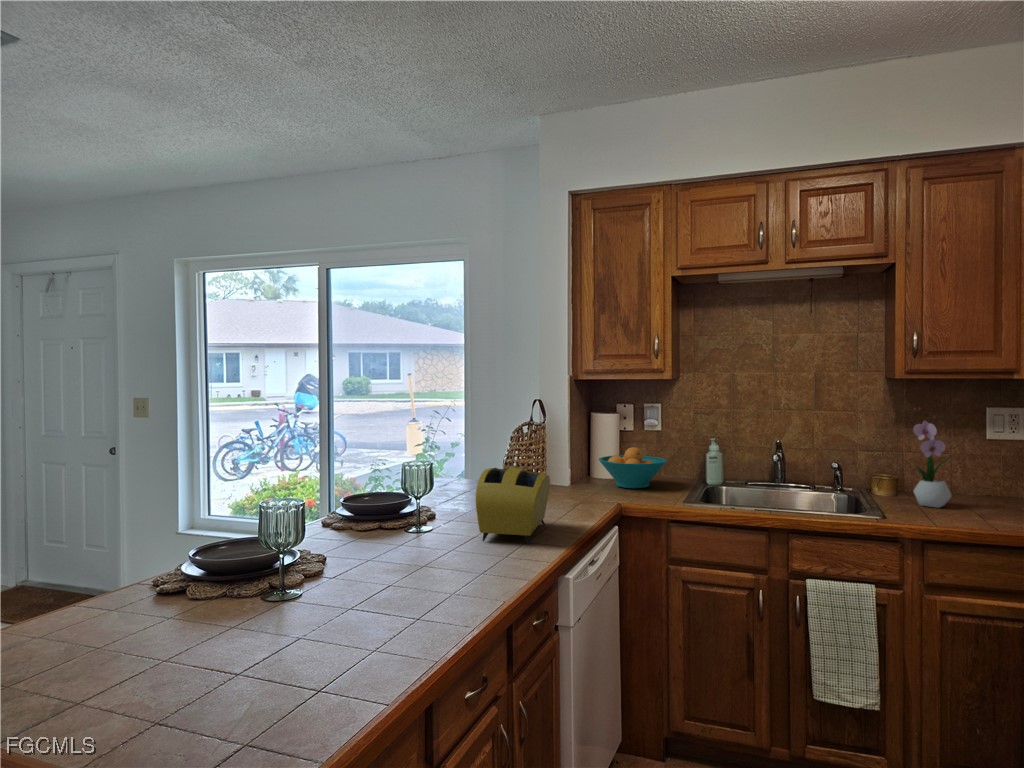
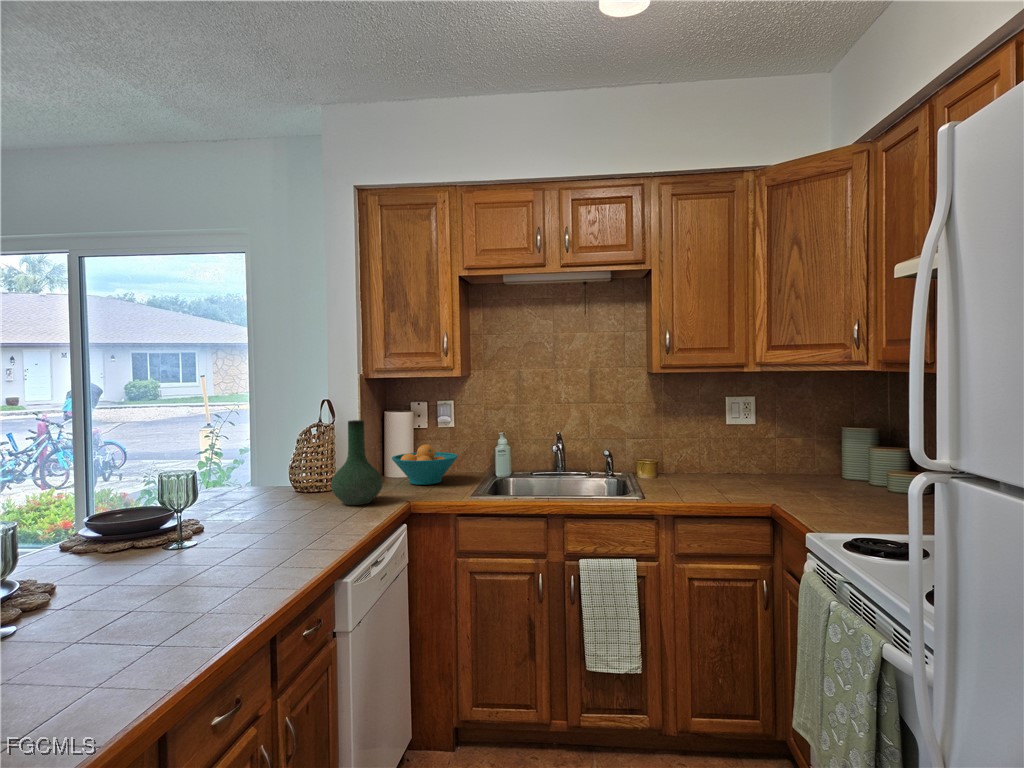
flower arrangement: present [913,408,953,508] -> none [668,398,701,486]
vase: none [545,420,595,504] -> present [331,420,383,505]
toaster: present [476,468,550,544] -> none [240,472,328,553]

